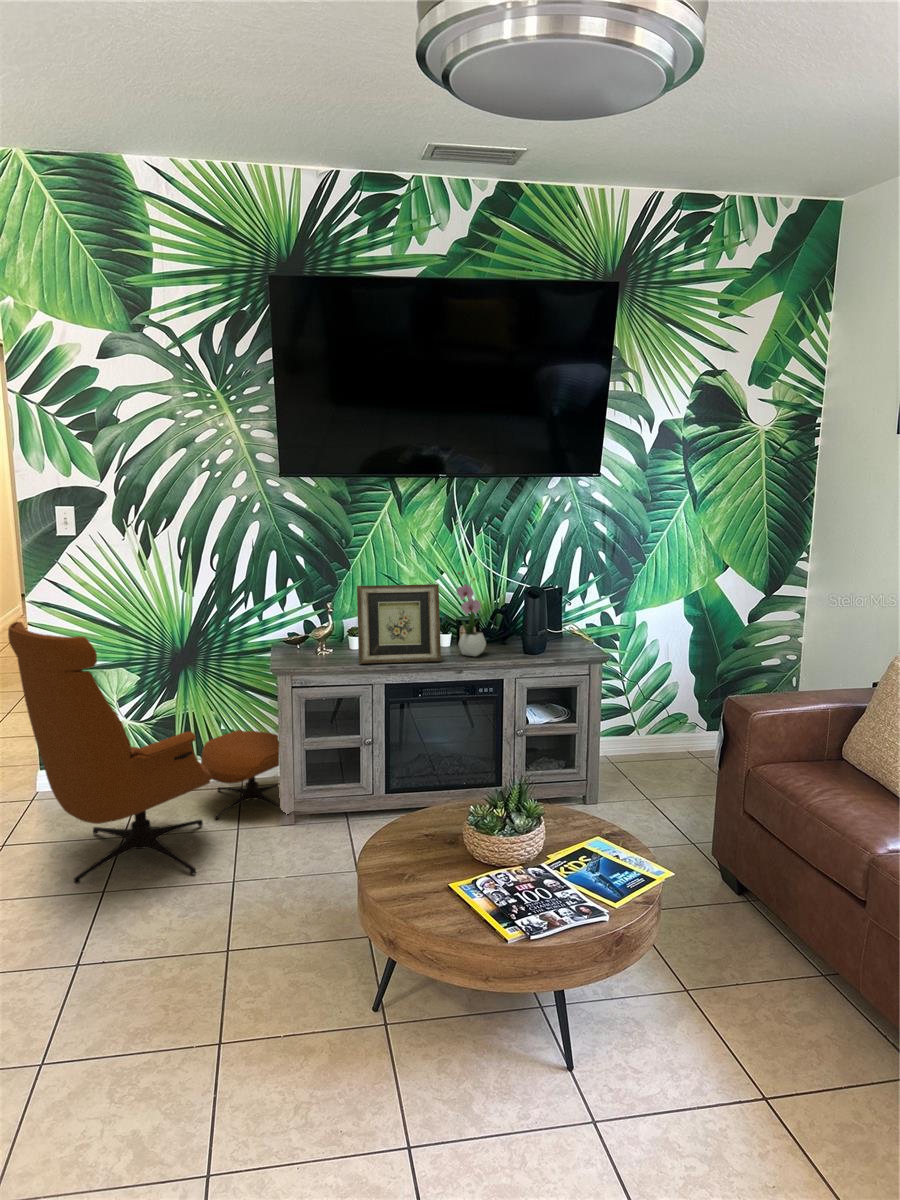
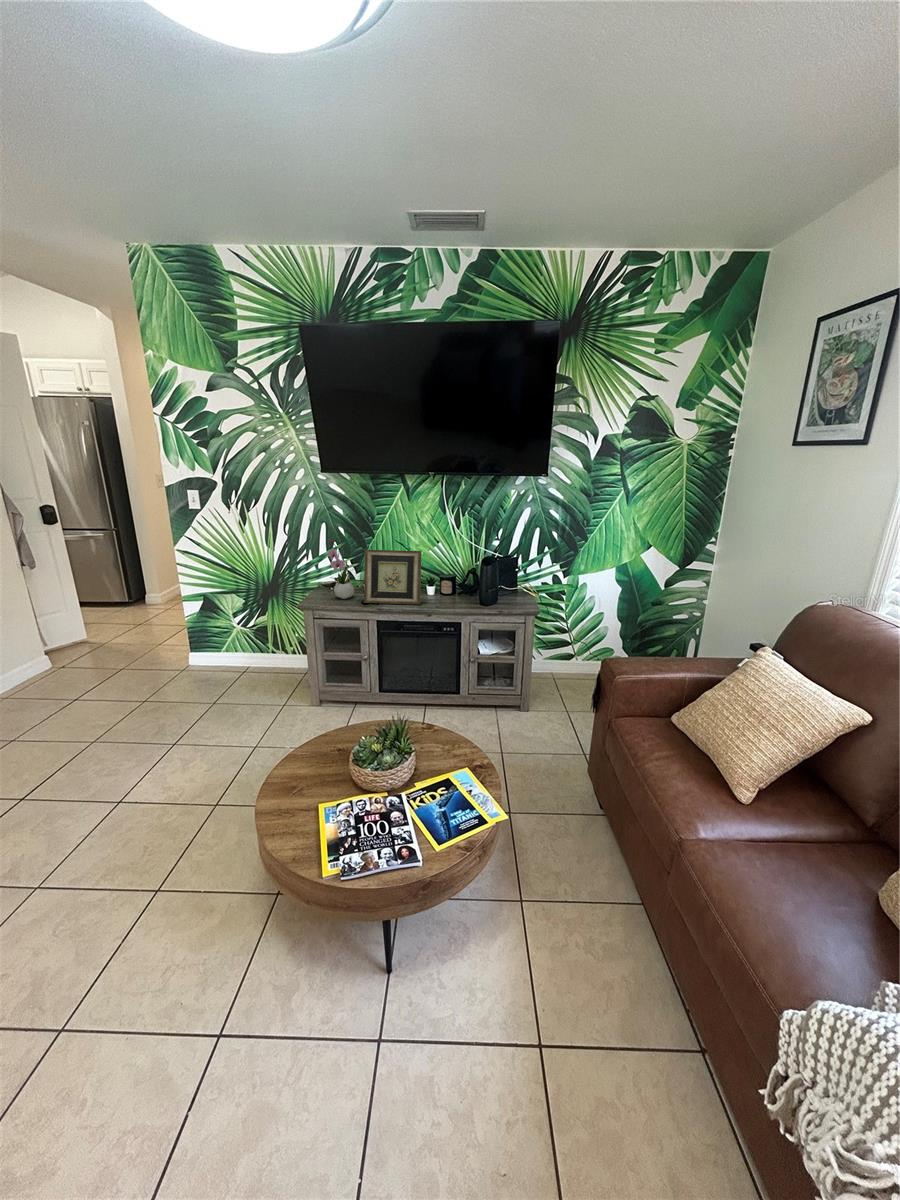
flower arrangement: present [456,572,486,656] -> present [328,540,354,599]
lounge chair: present [8,622,283,884] -> none [111,565,336,734]

